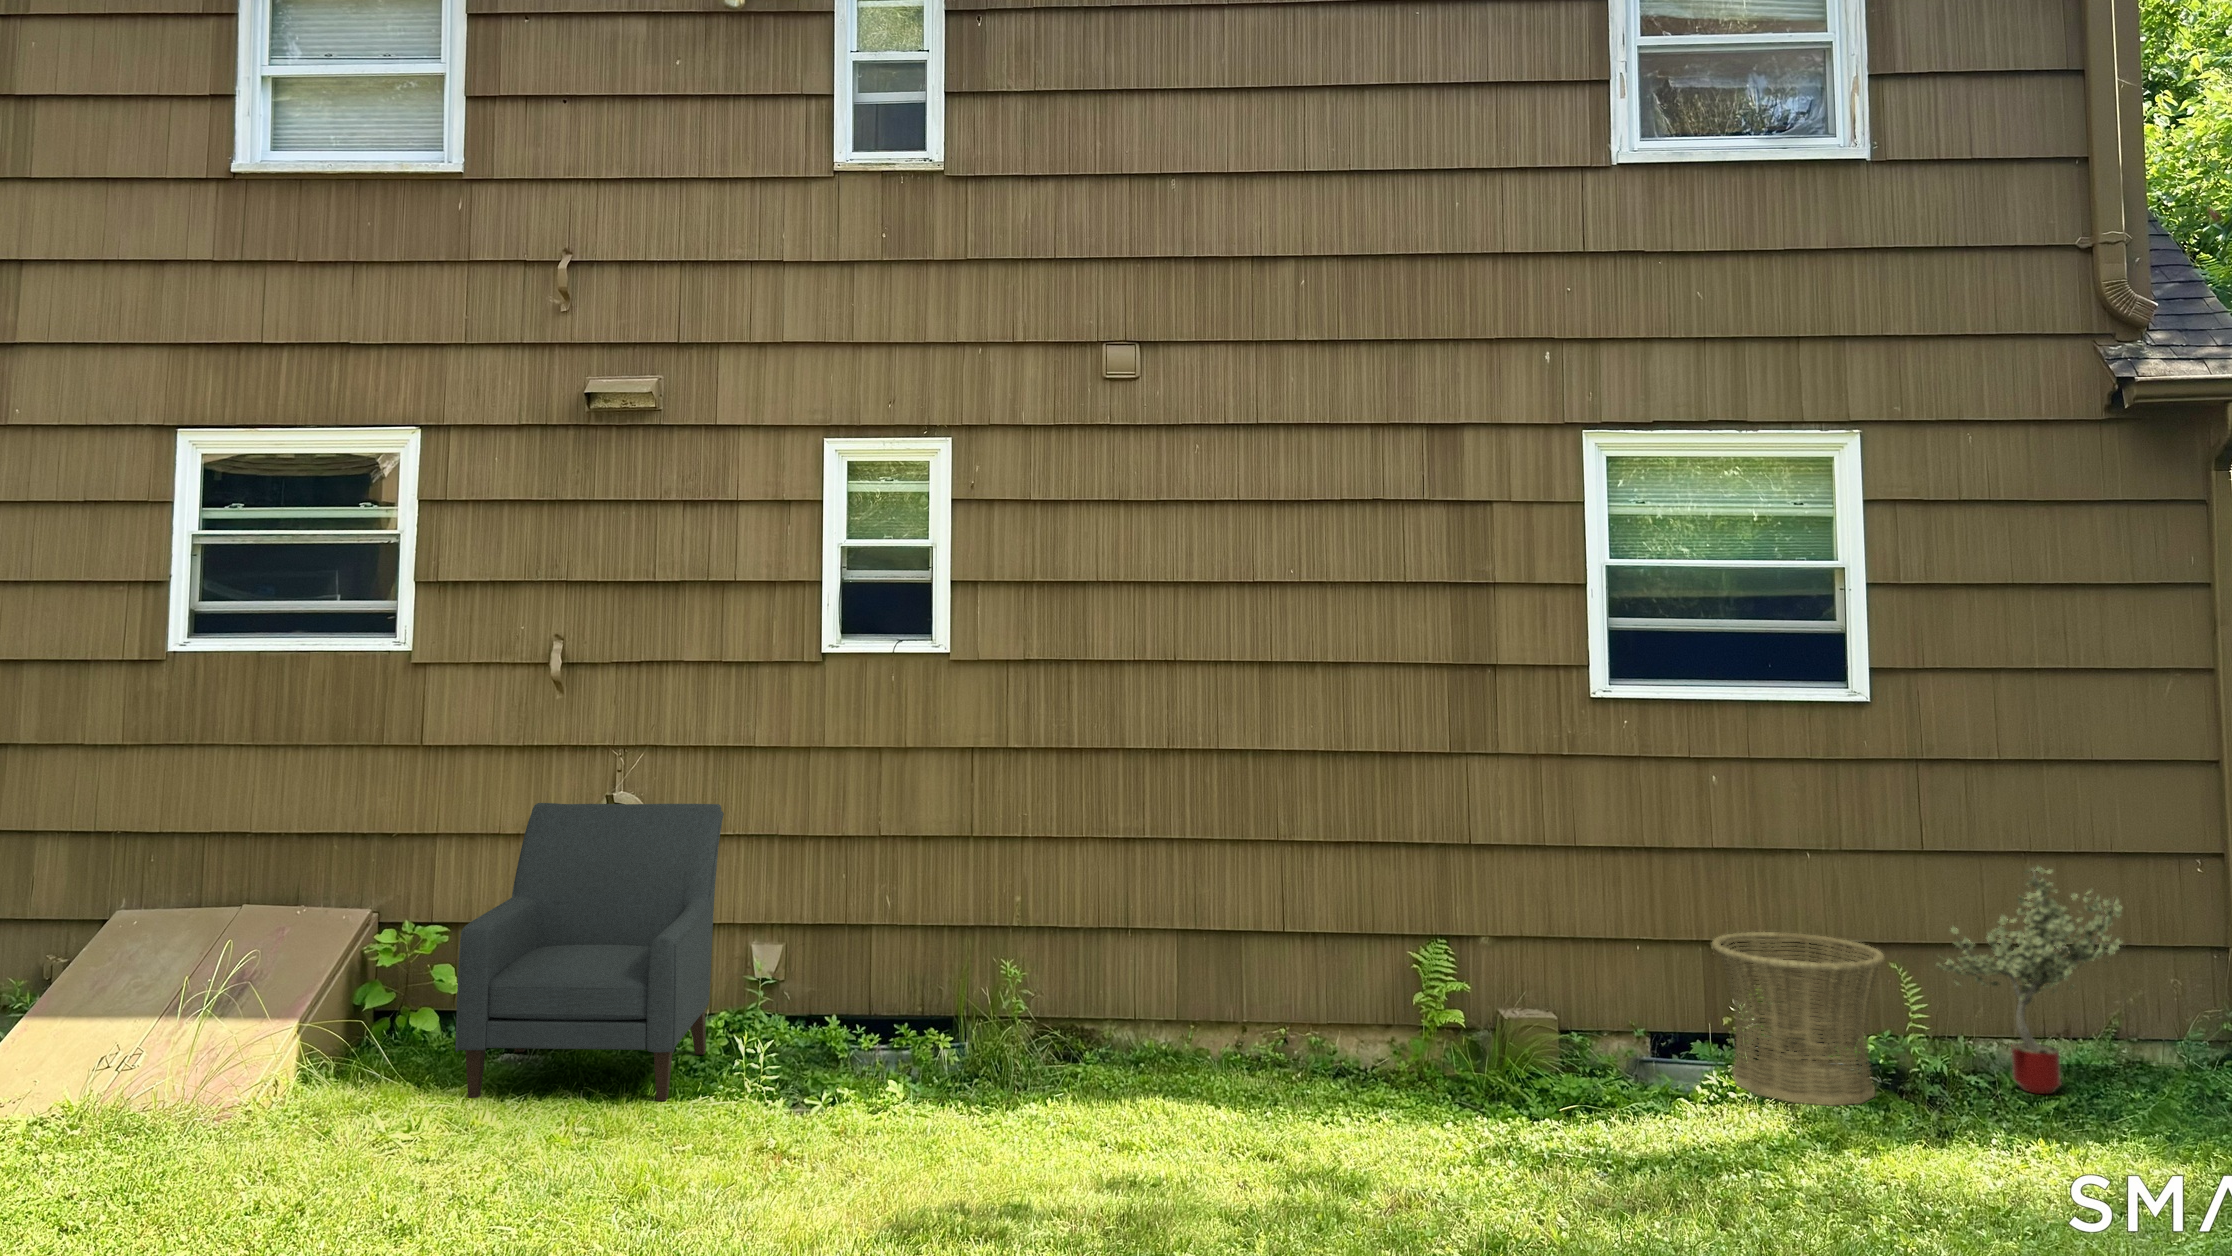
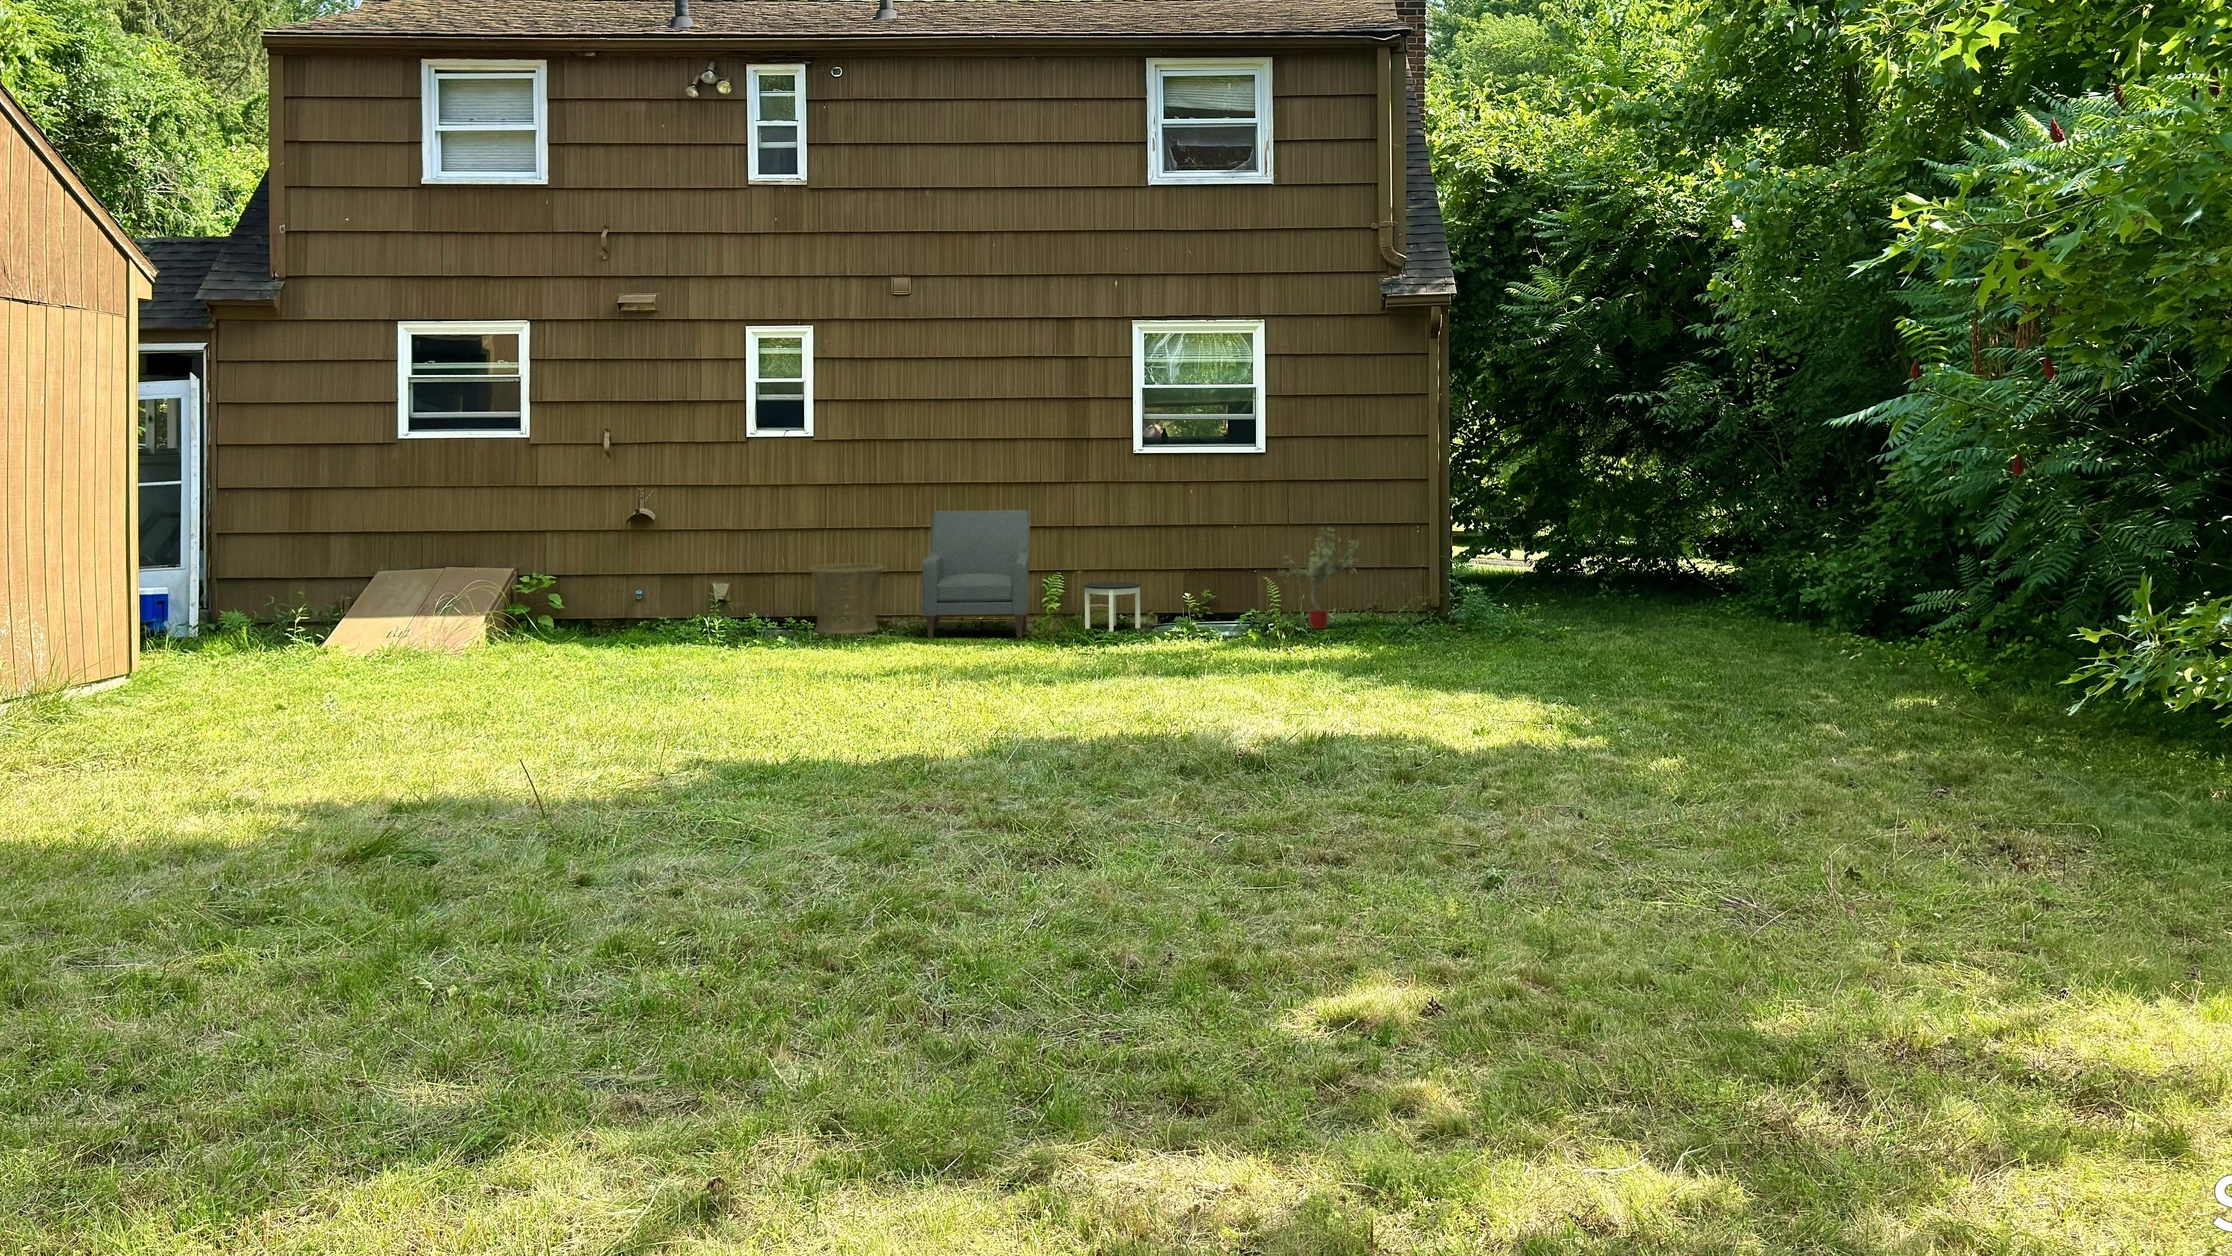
chair: present [455,803,724,1101] -> present [922,510,1030,639]
basket: present [1712,932,1884,1106] -> present [809,563,884,634]
round table: none [1517,967,1643,1091] -> present [1084,582,1141,632]

